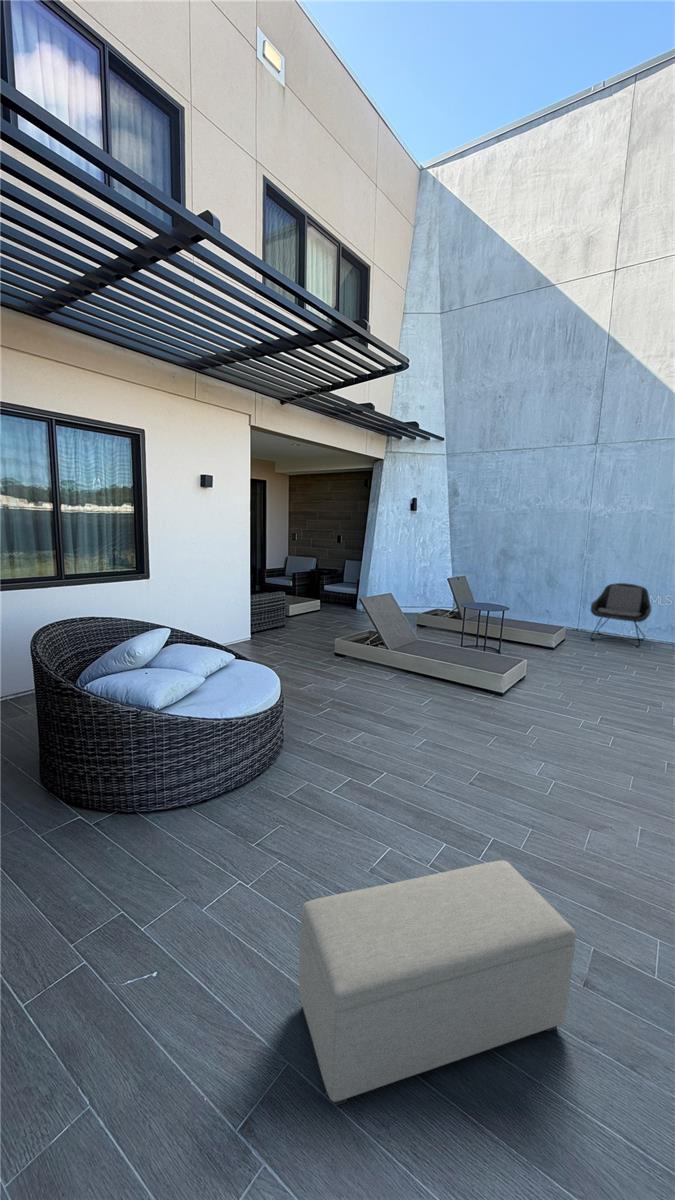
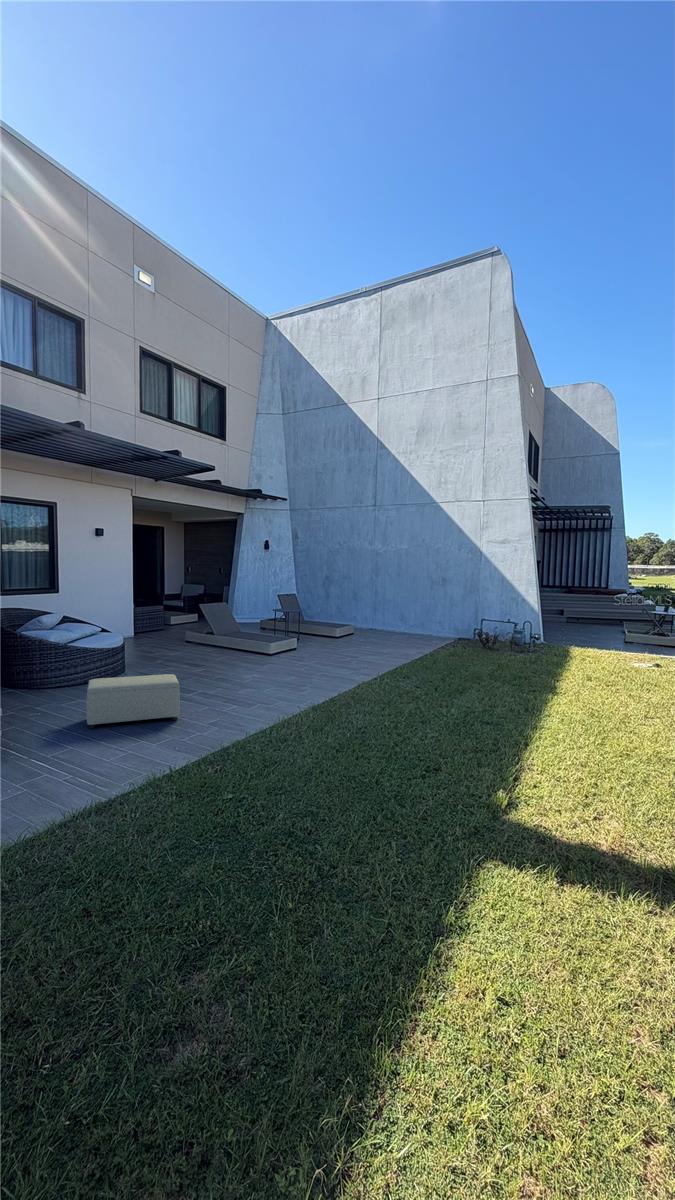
lounge chair: present [591,583,652,647] -> none [368,596,406,636]

